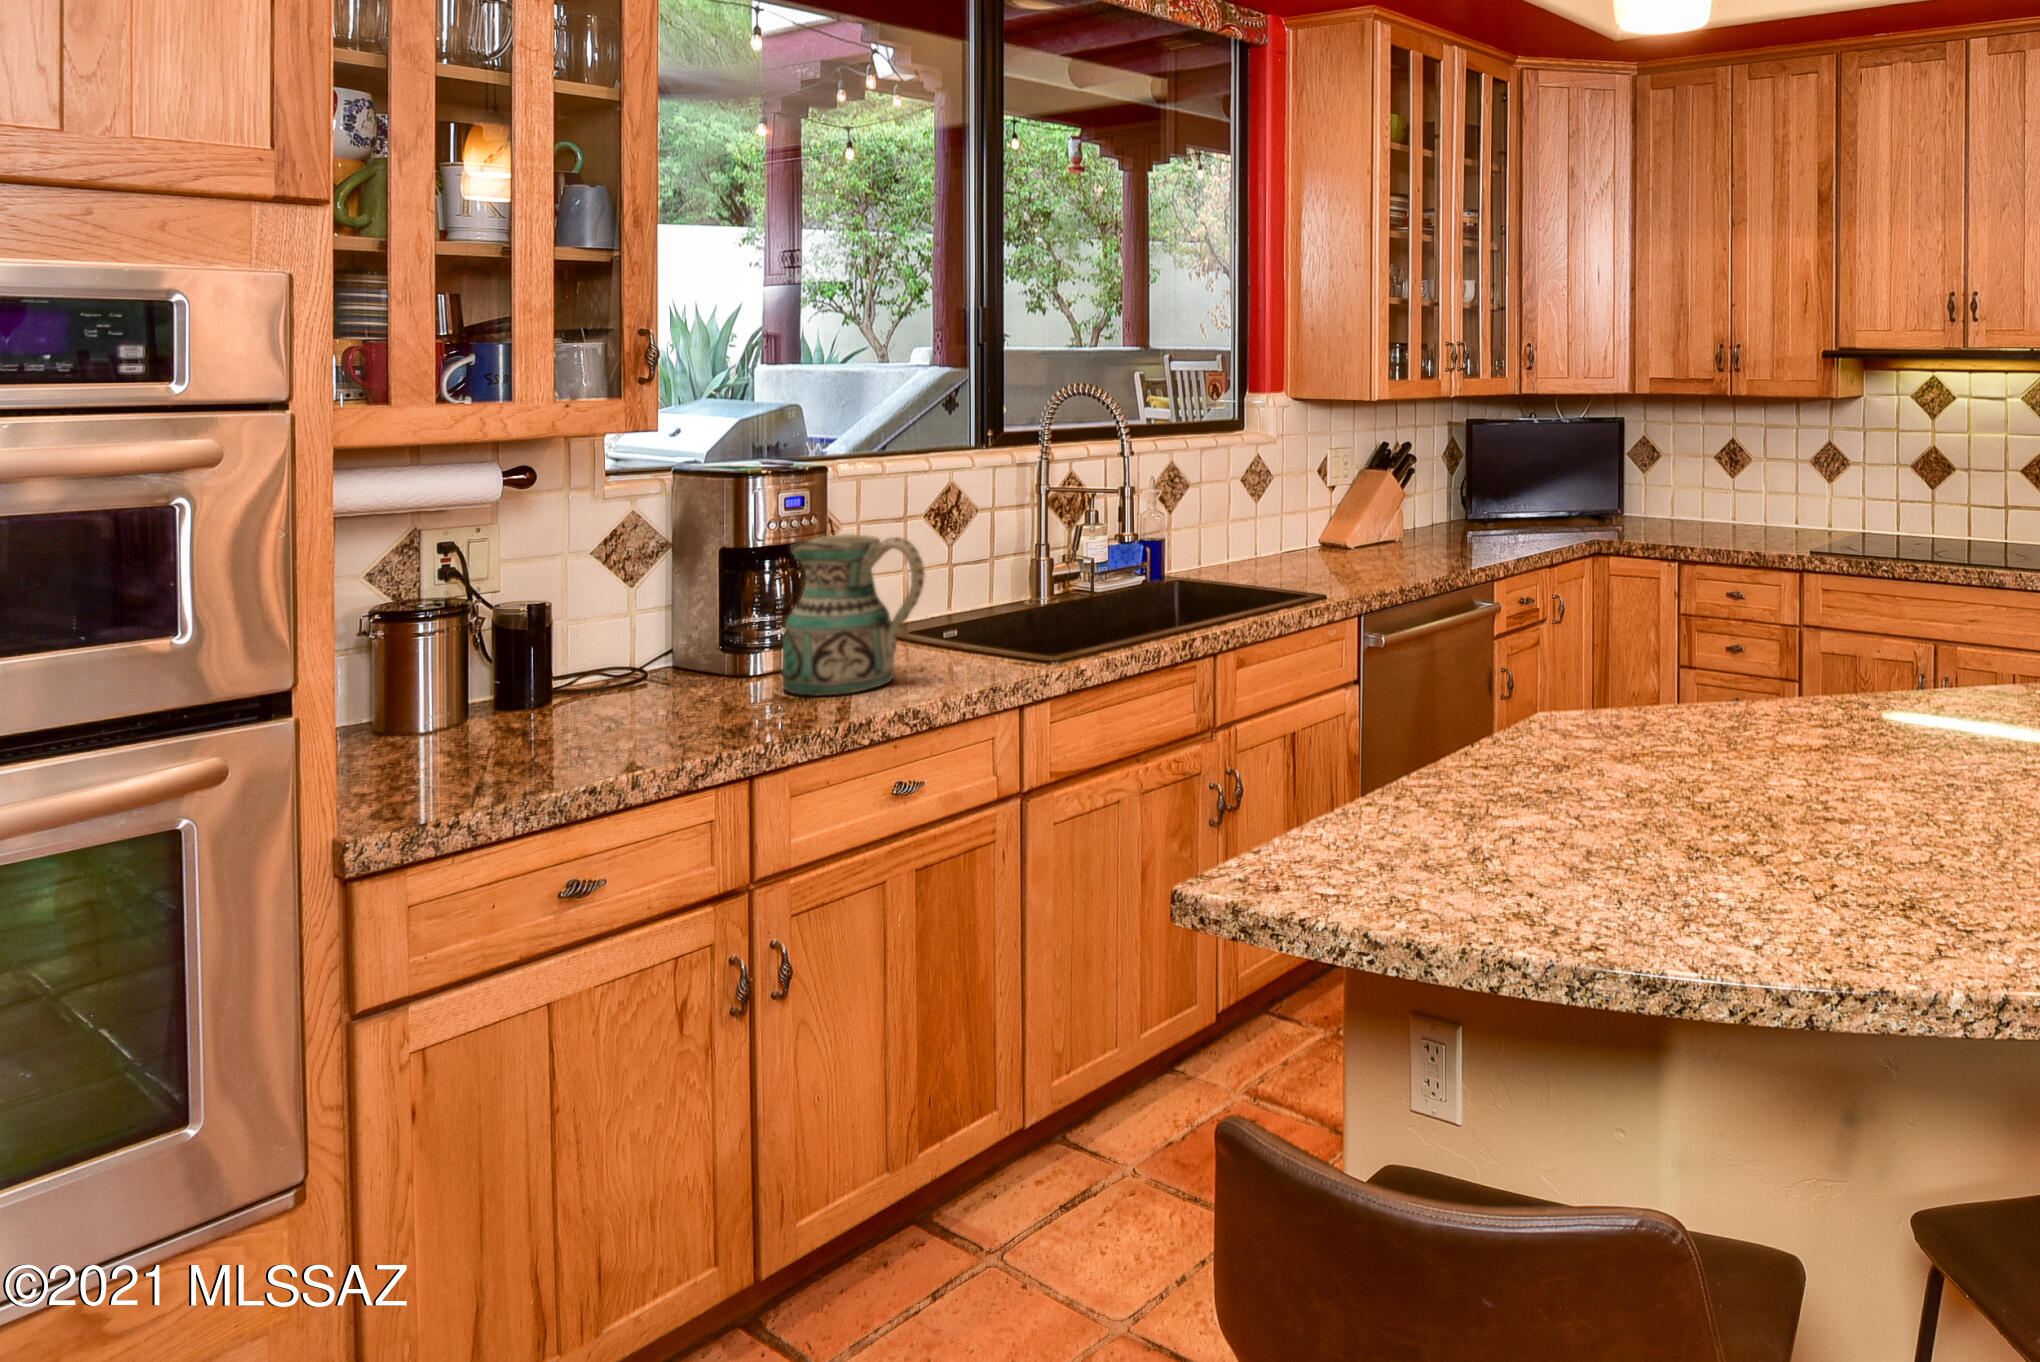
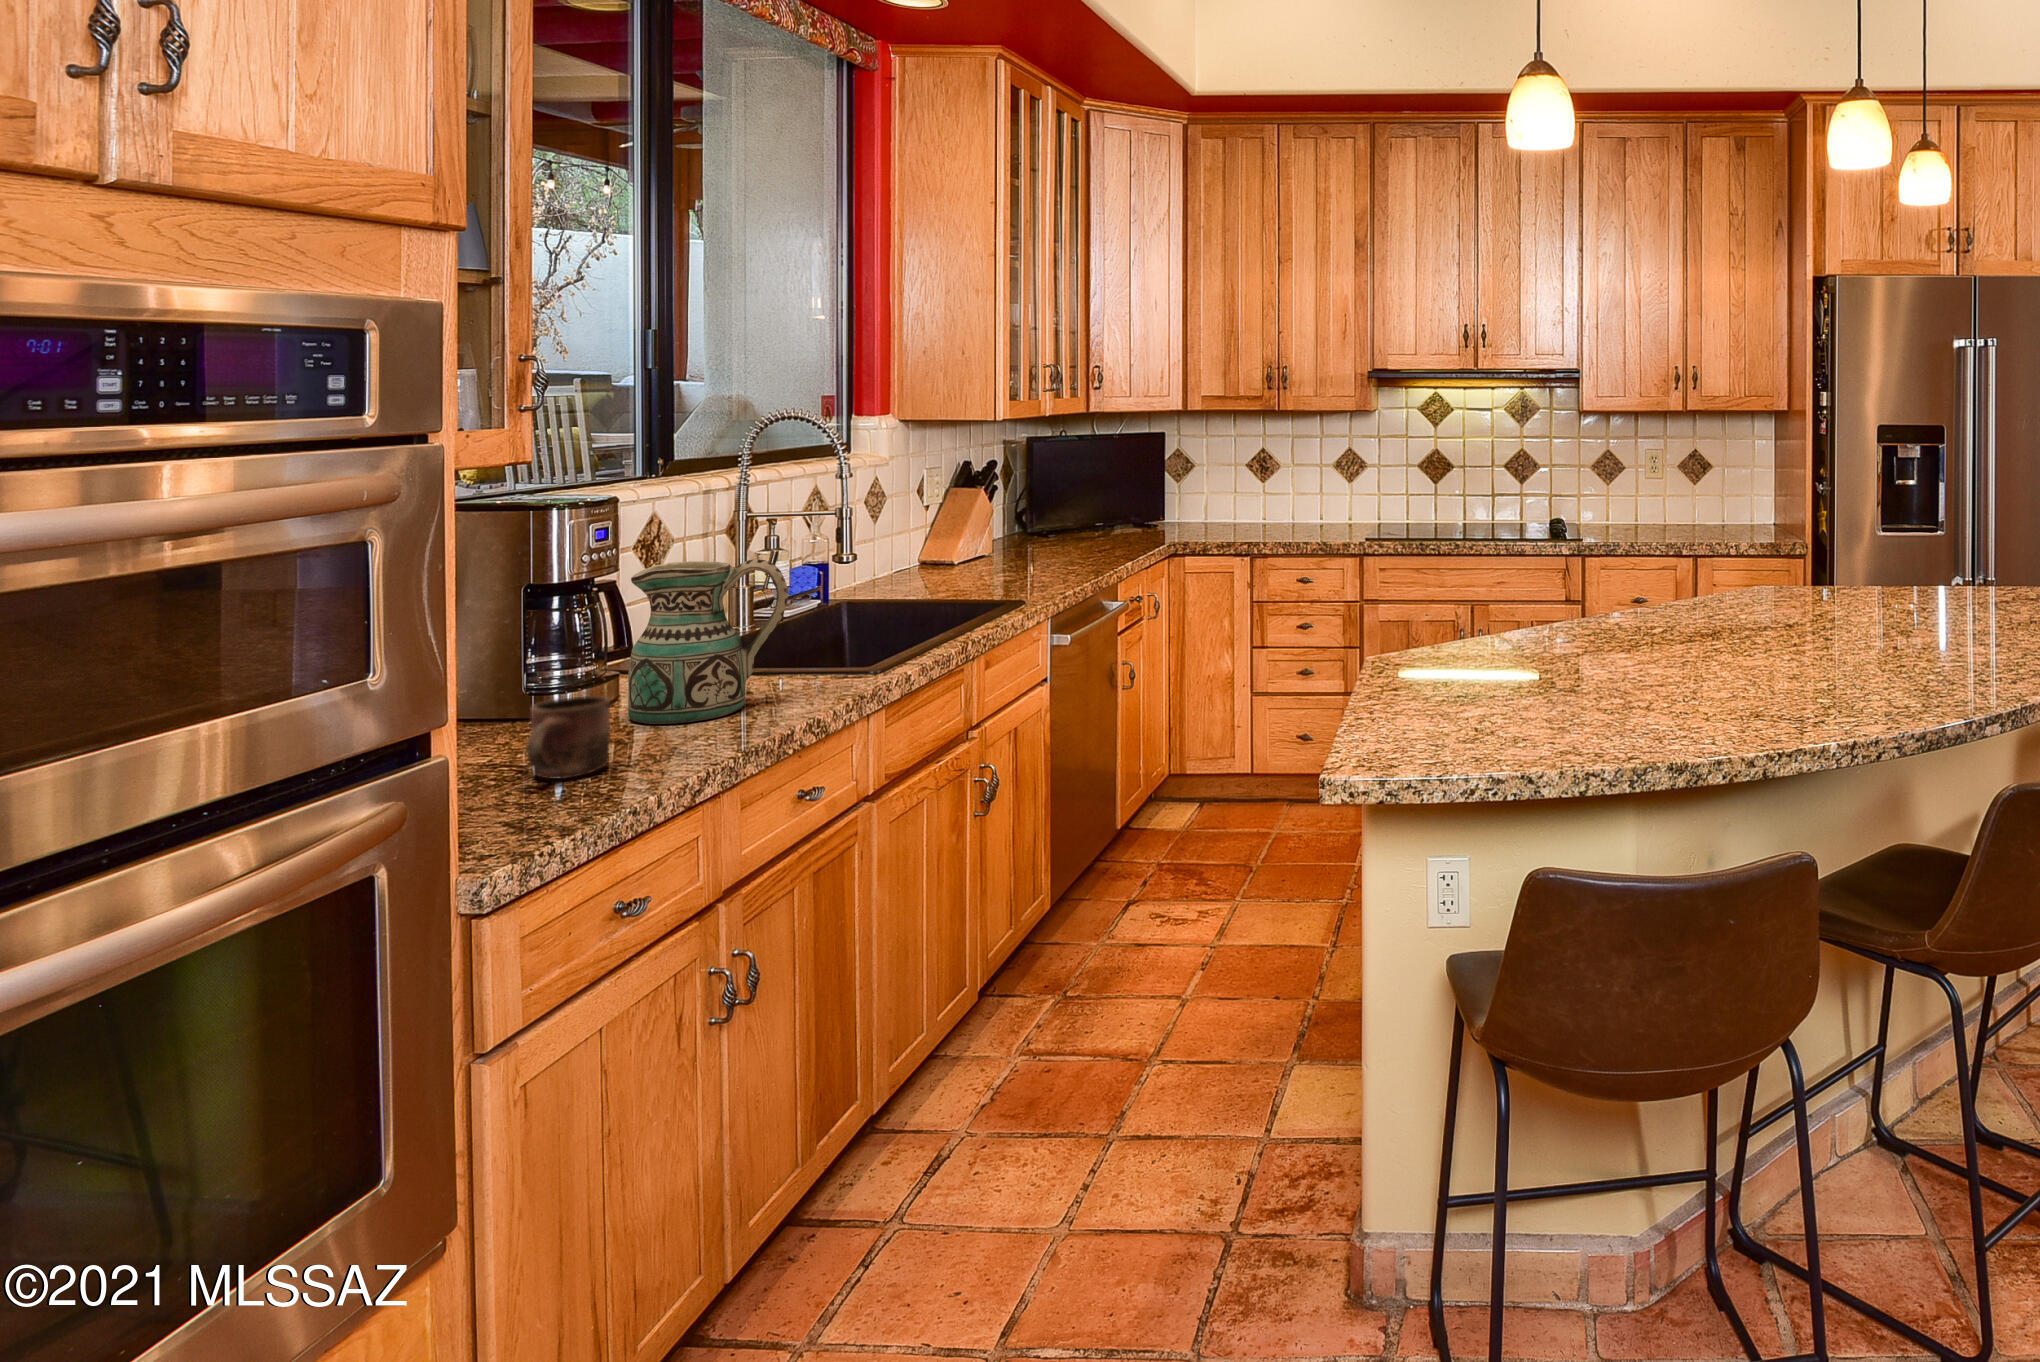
mug: none [566,663,673,742] -> present [526,696,611,779]

